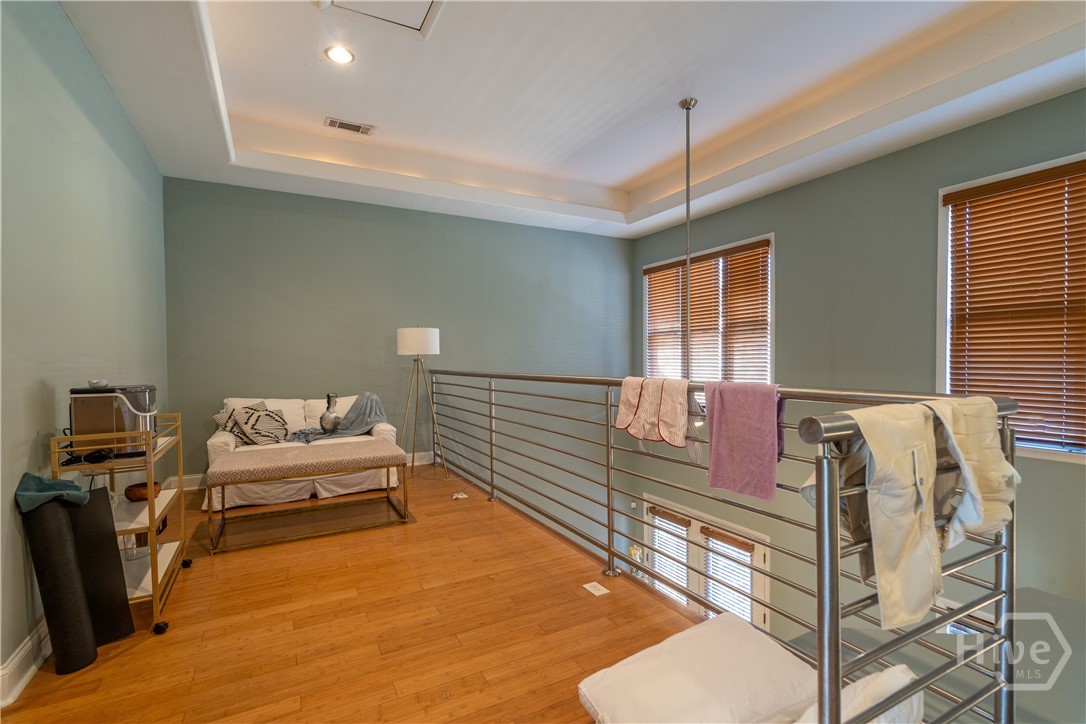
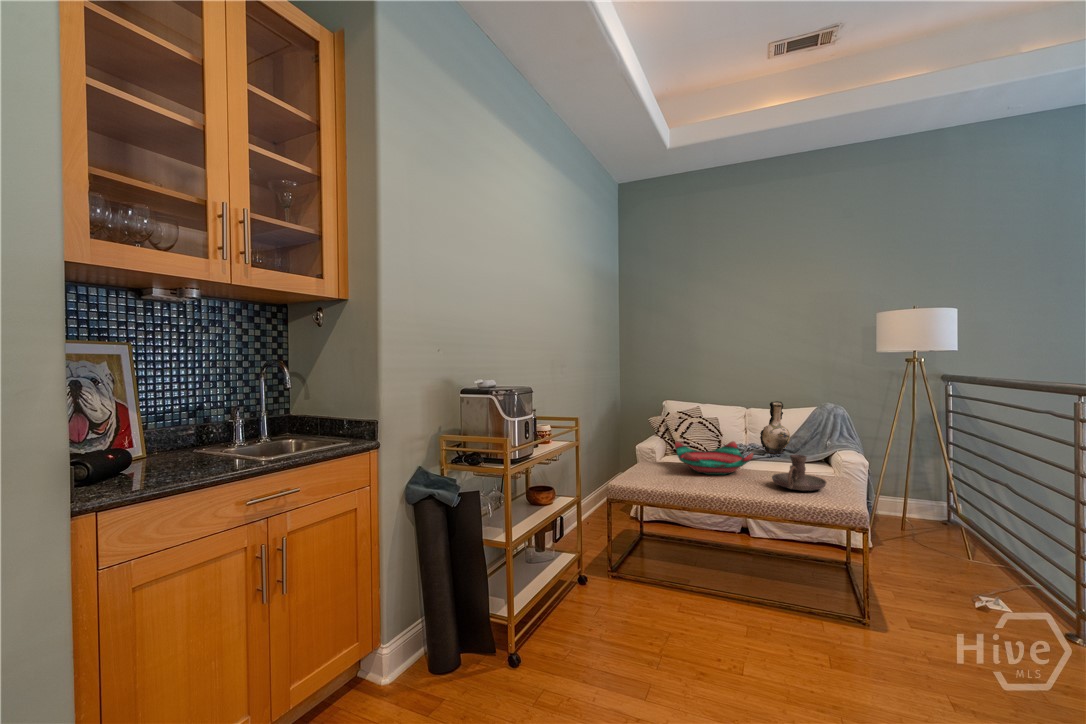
decorative bowl: none [255,424,323,451] -> present [675,441,753,475]
candle holder: none [338,425,373,448] -> present [772,455,826,491]

